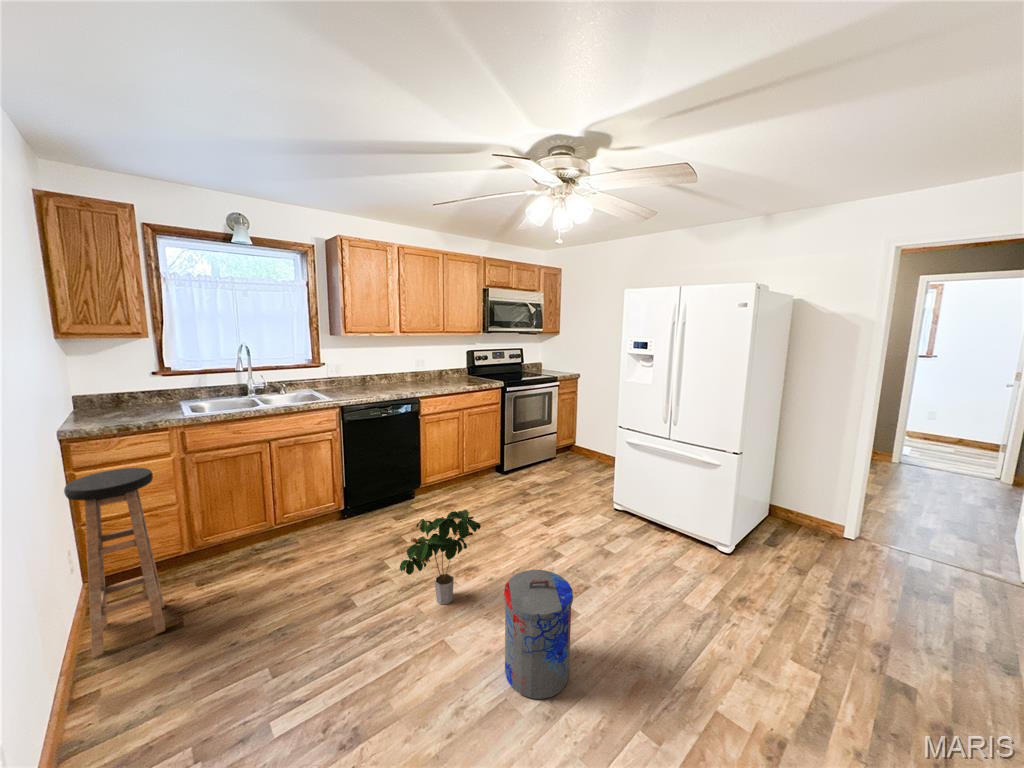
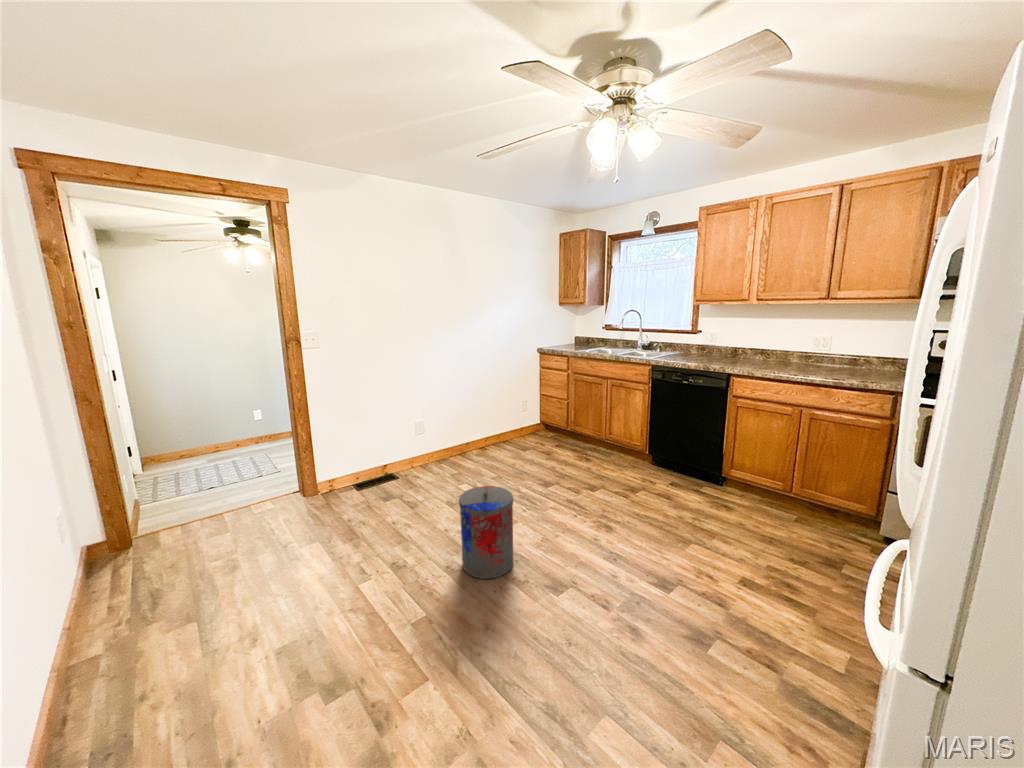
bar stool: present [64,468,165,657] -> none [506,367,540,449]
potted plant: present [400,510,481,604] -> none [541,444,590,521]

